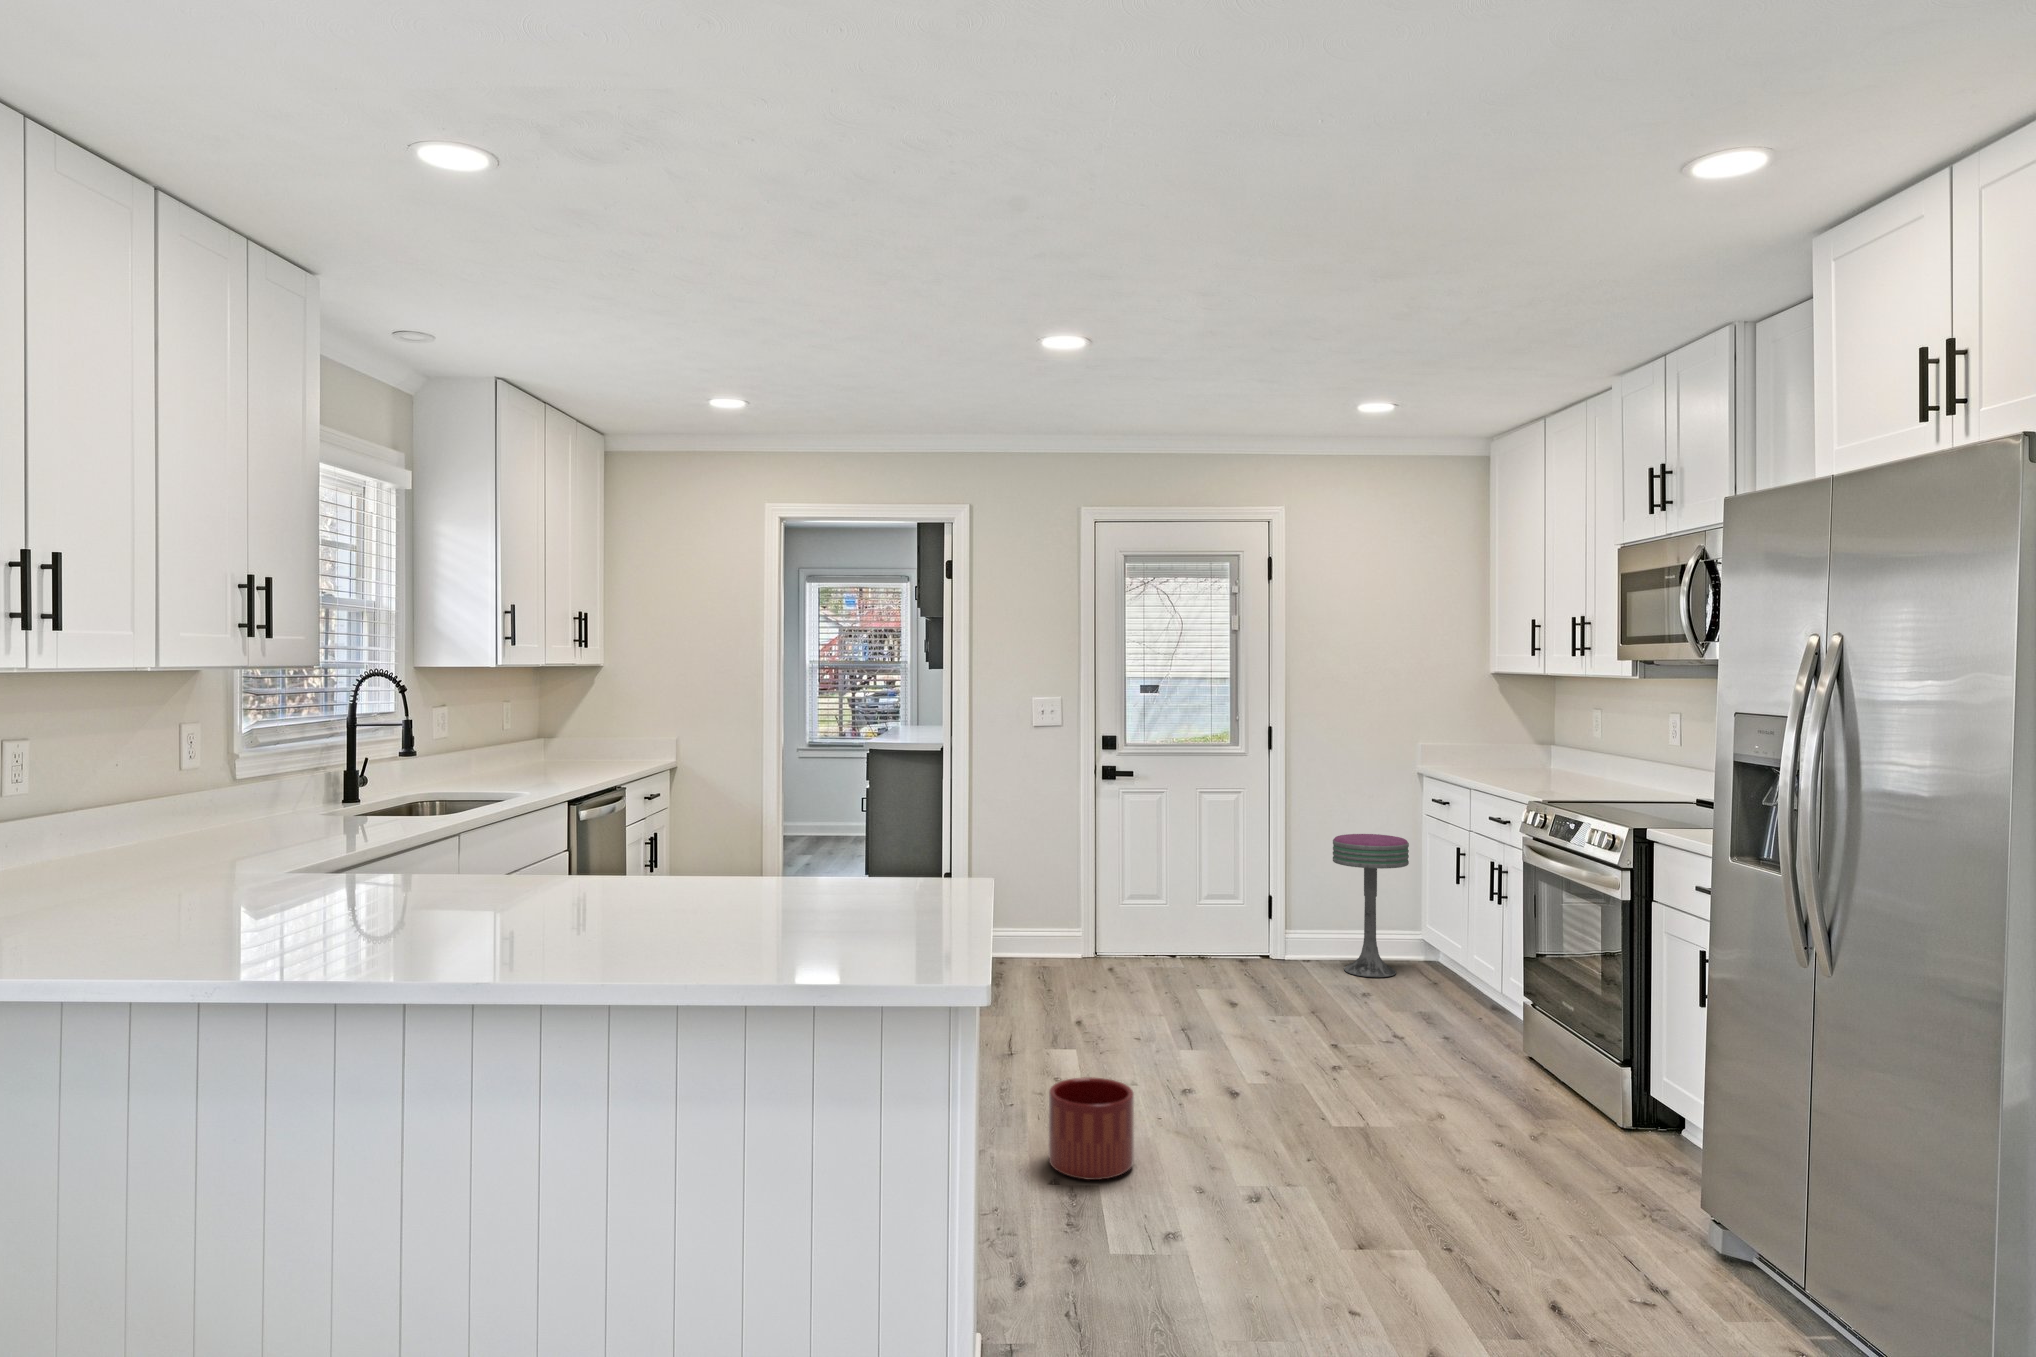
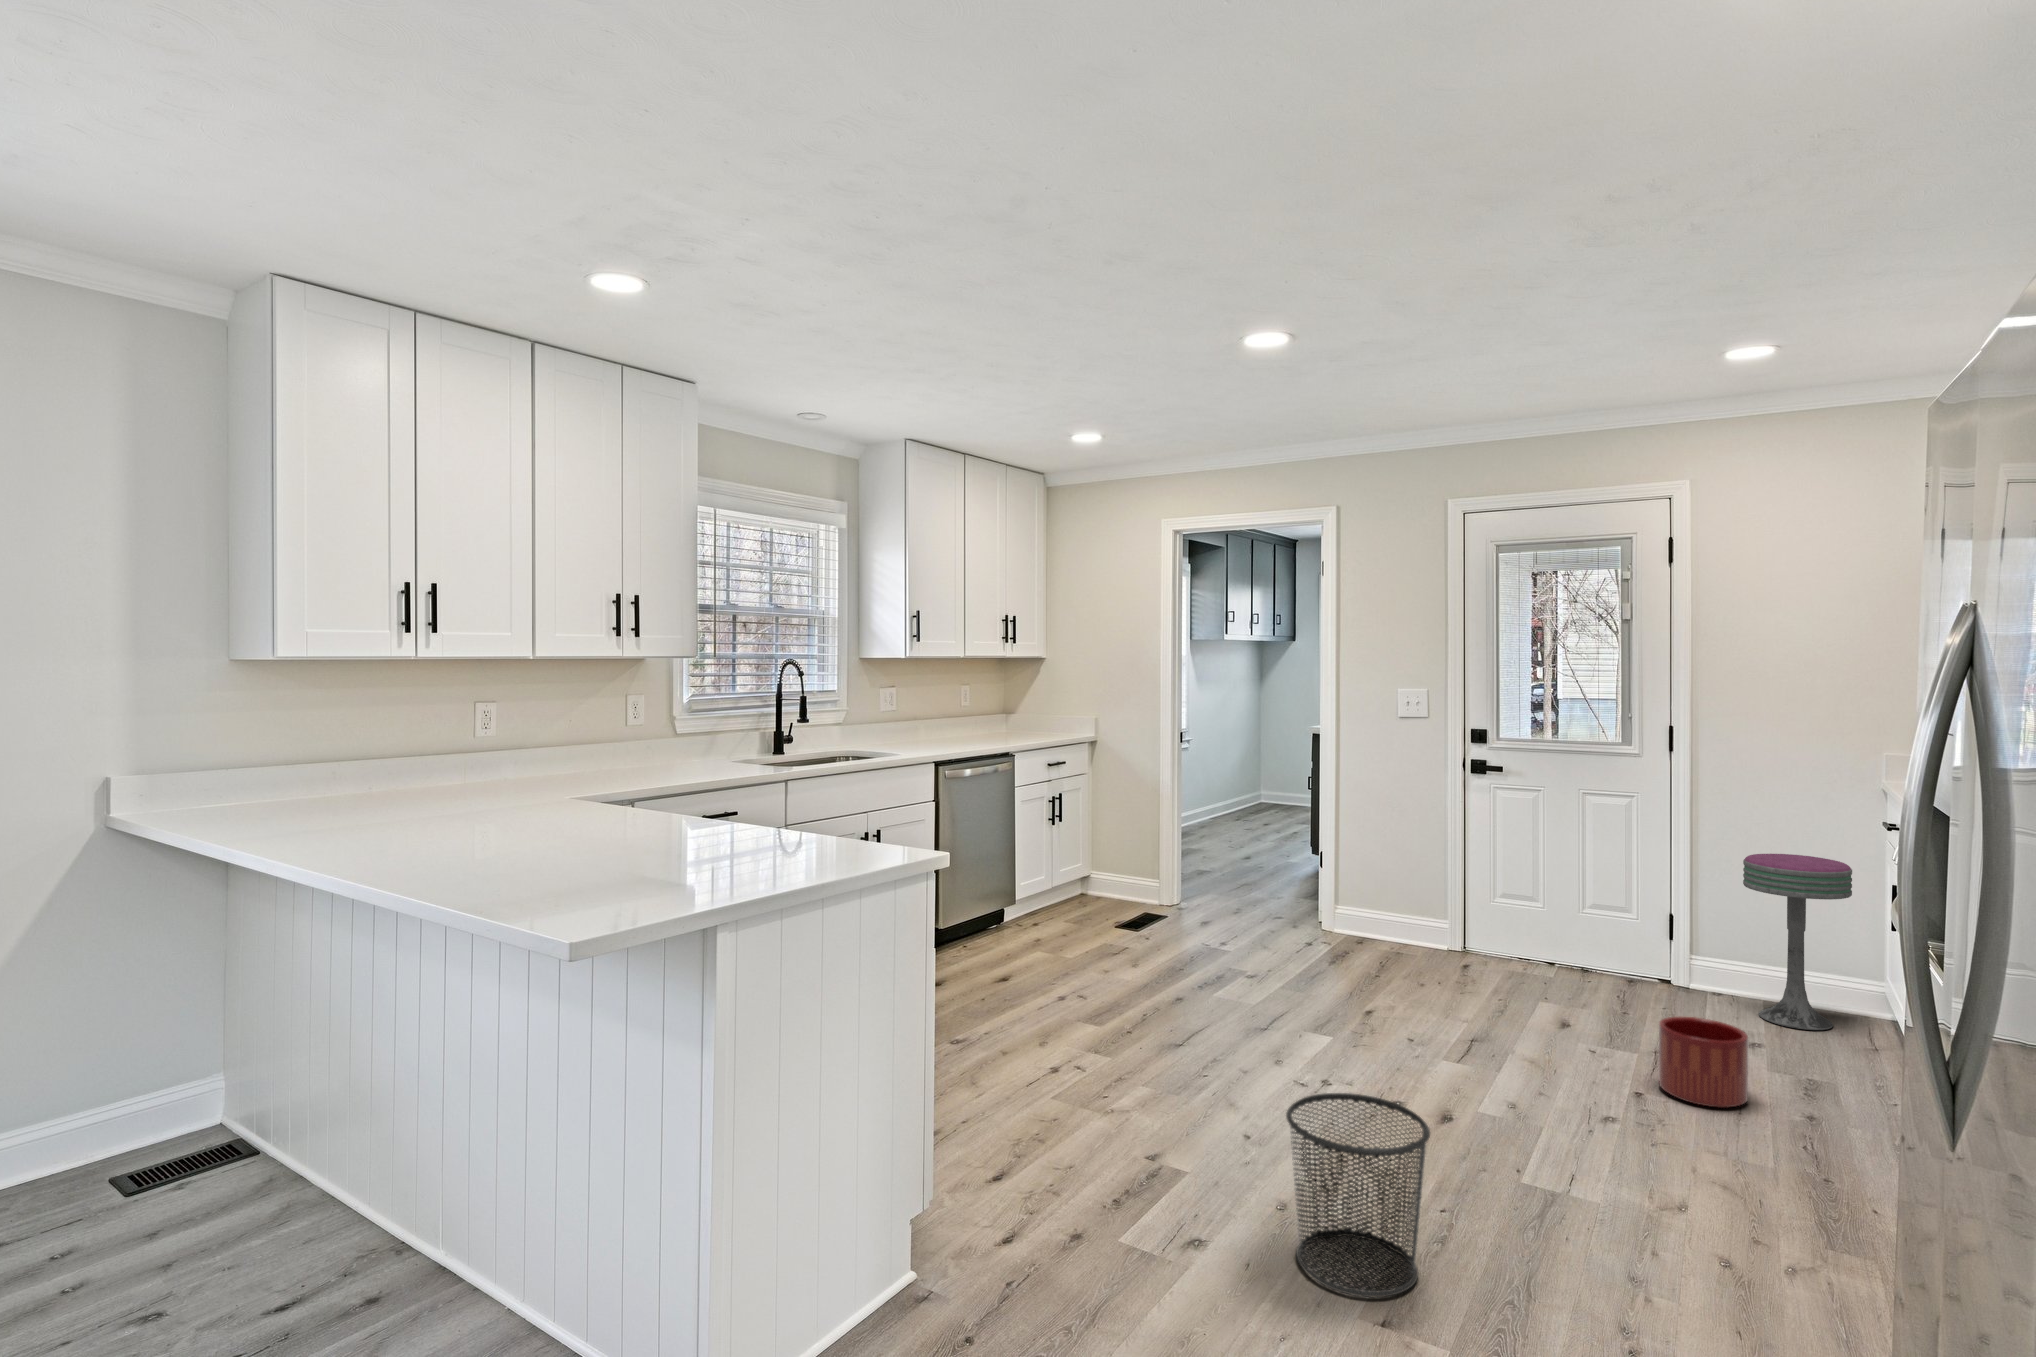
waste bin: none [1260,1076,1389,1253] -> present [1286,1093,1430,1297]
planter: present [1049,1077,1134,1180] -> present [1659,1017,1748,1108]

